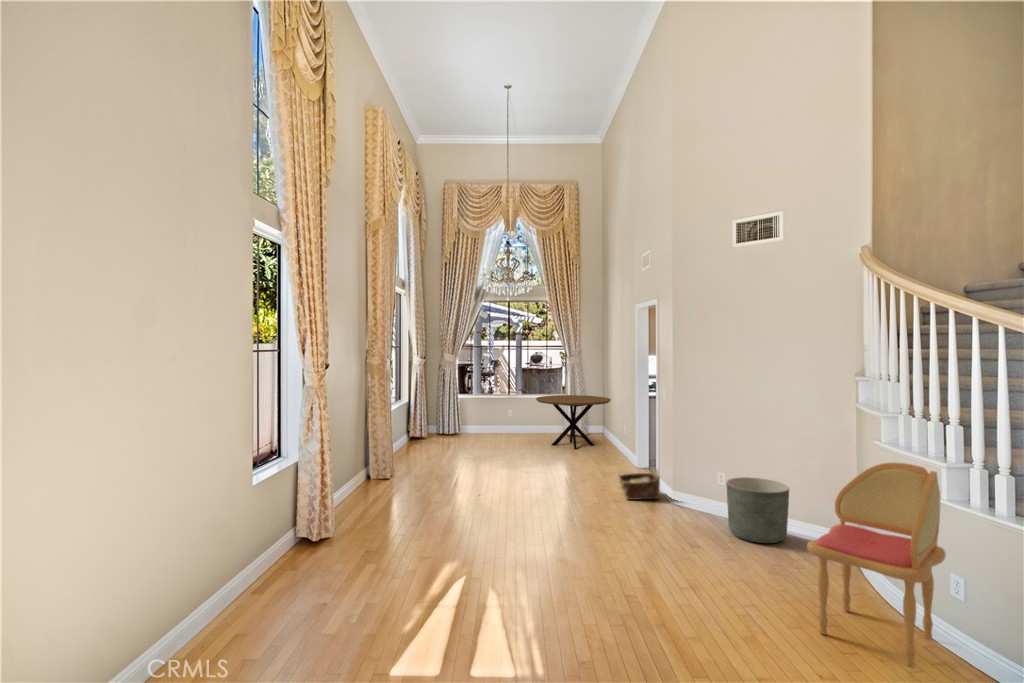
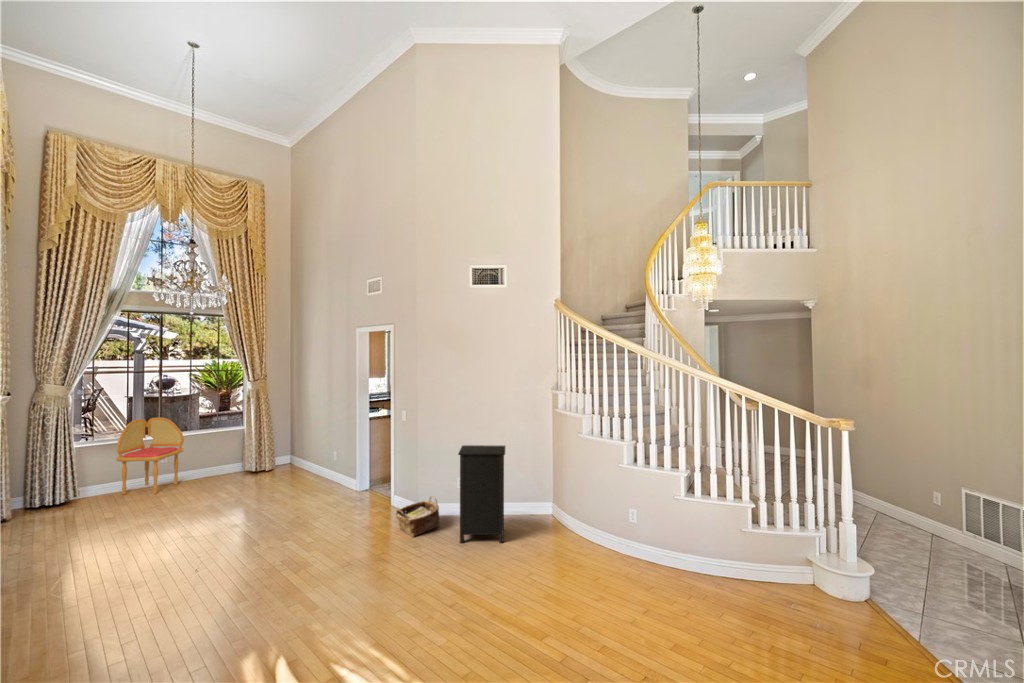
dining table: present [536,395,611,449] -> none [220,422,316,487]
cabinet: none [658,419,722,525] -> present [458,445,505,543]
dining chair: present [807,462,946,667] -> present [116,417,184,494]
planter: present [726,477,789,543] -> none [525,488,573,546]

